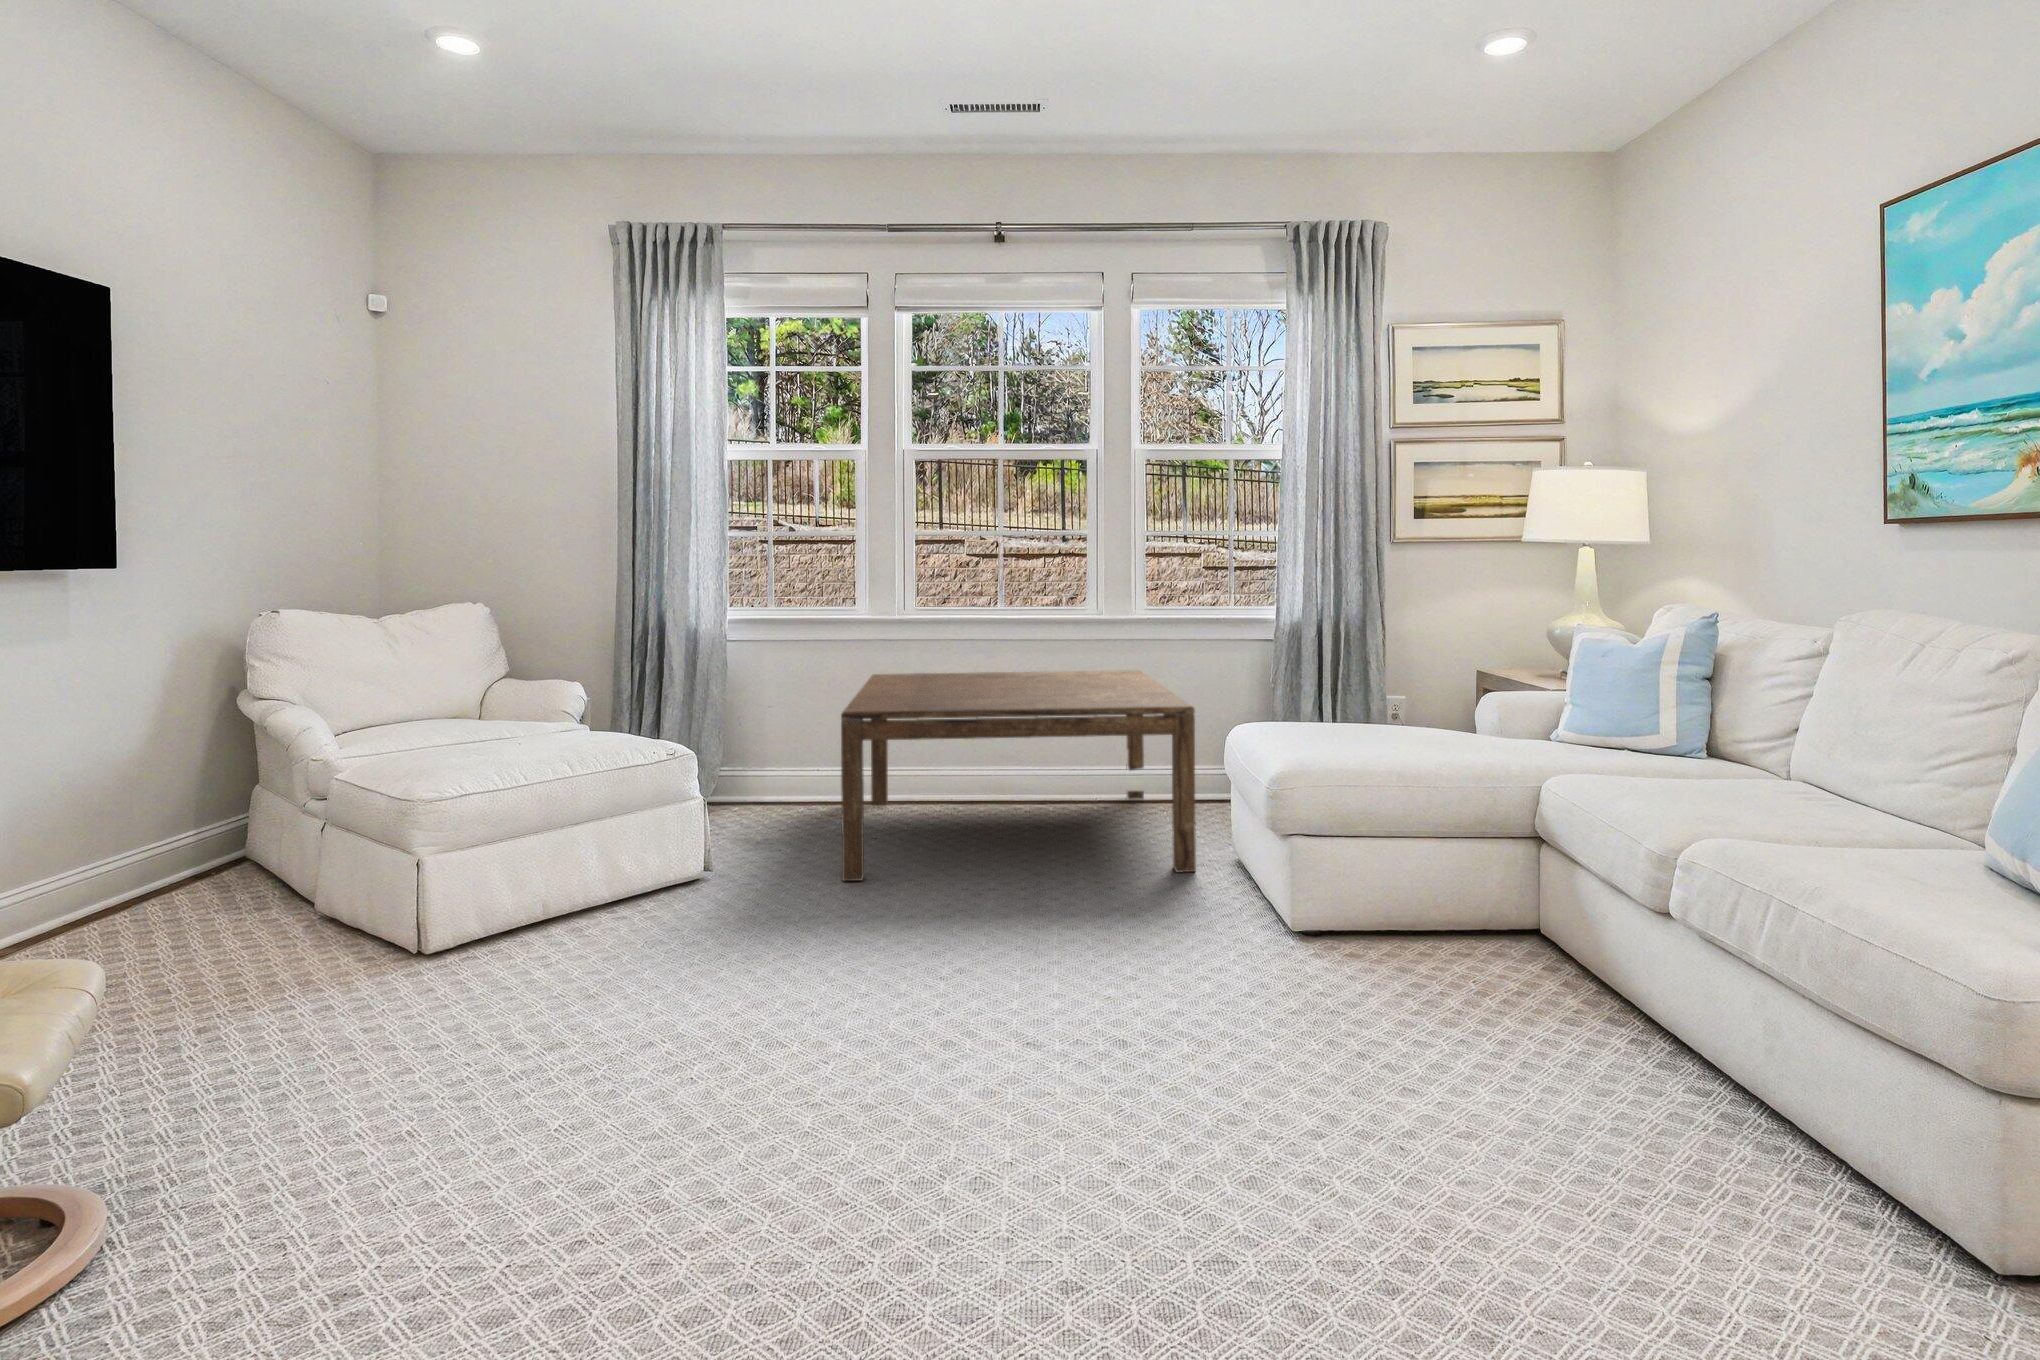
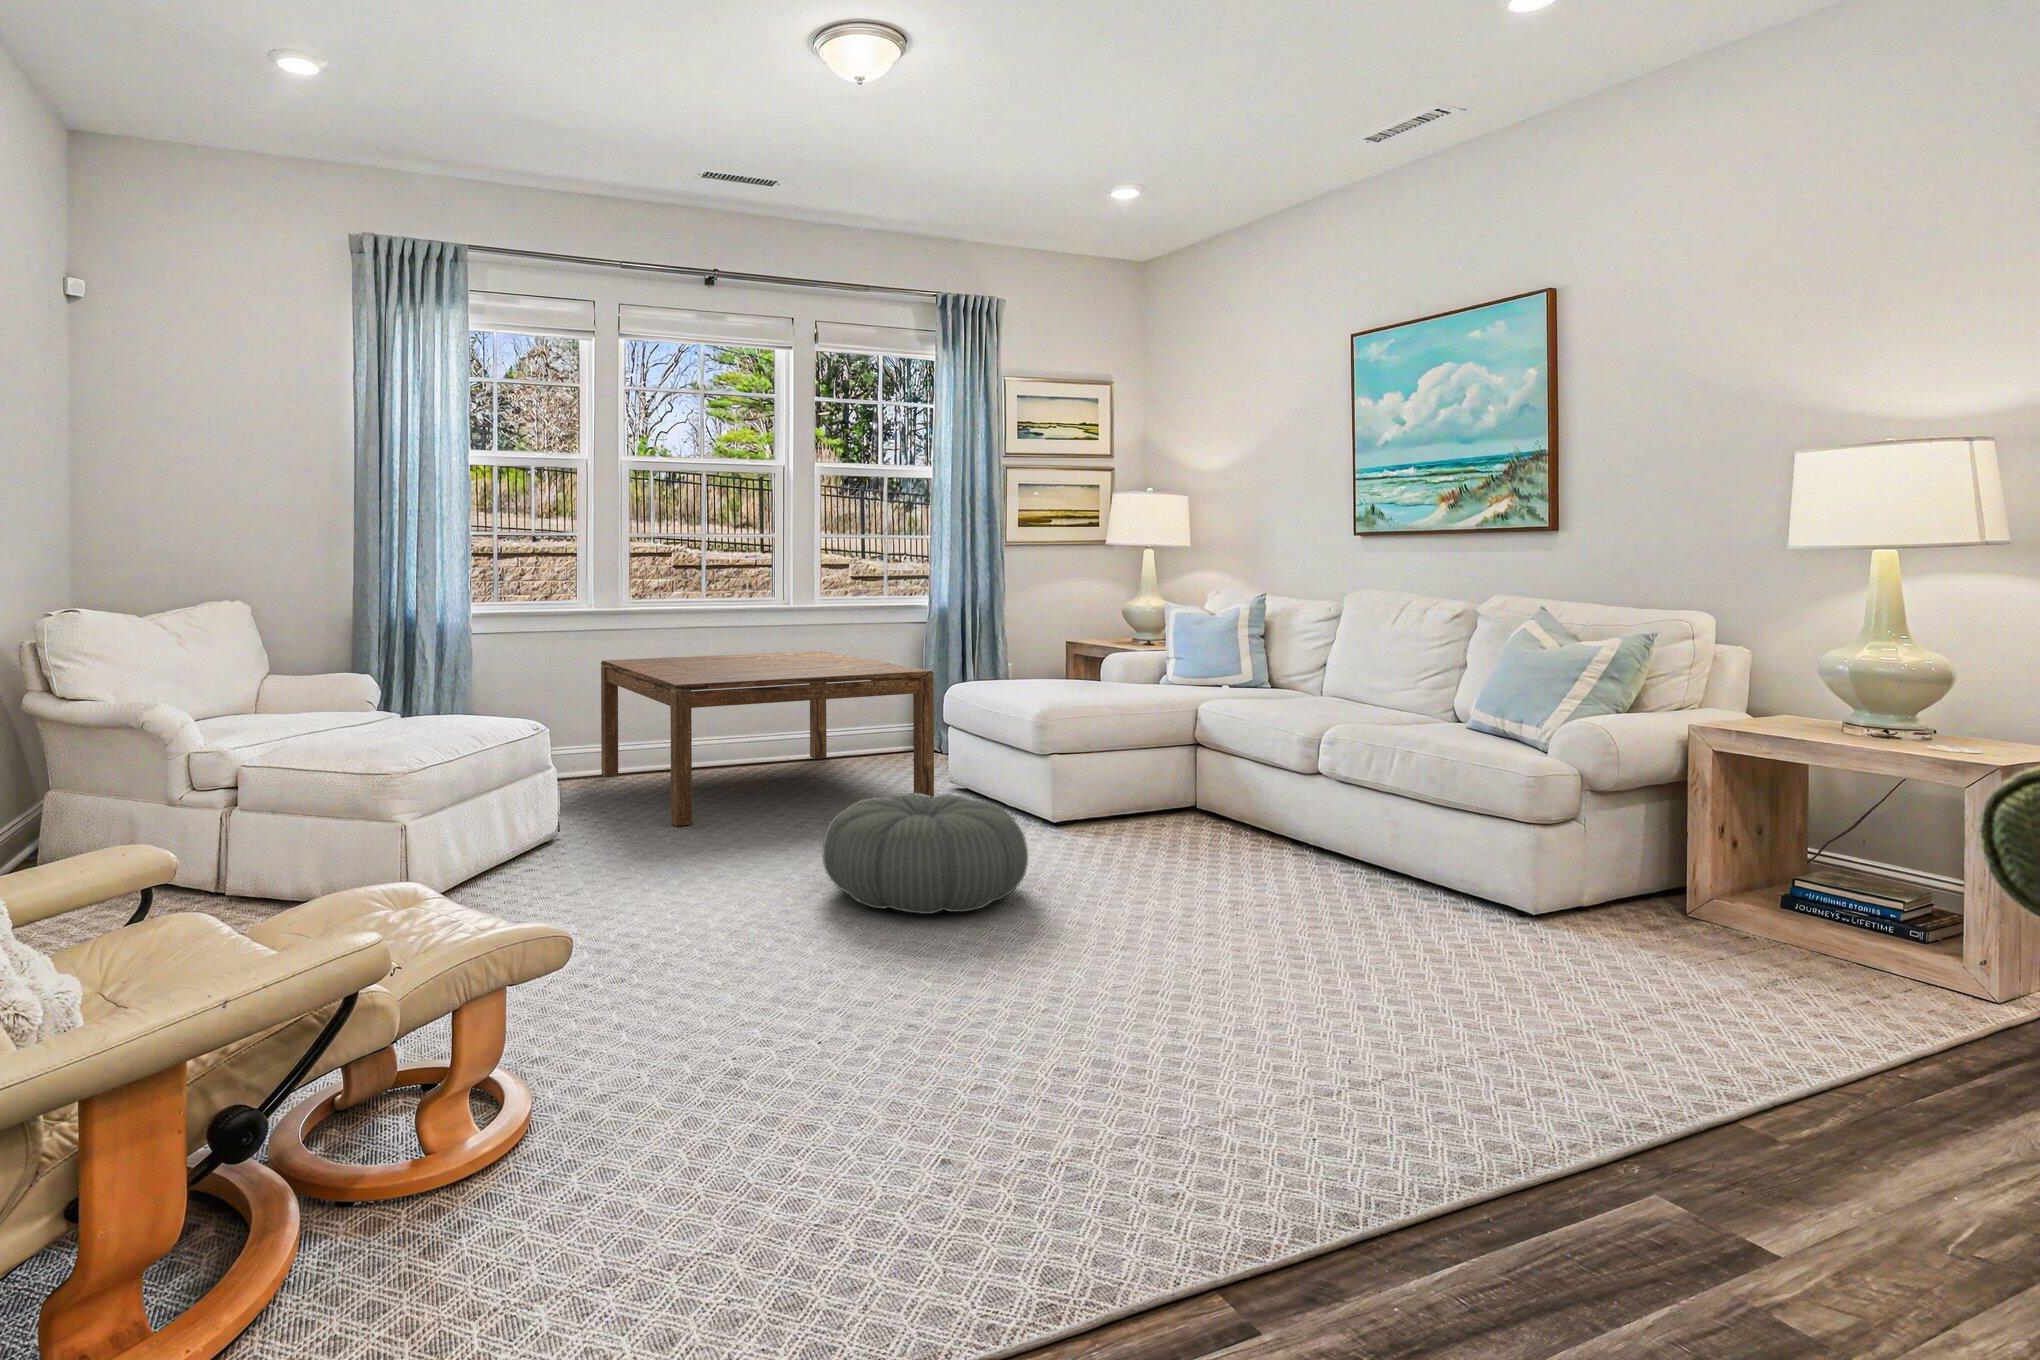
pouf: none [834,885,1122,1082] -> present [823,793,1028,914]

